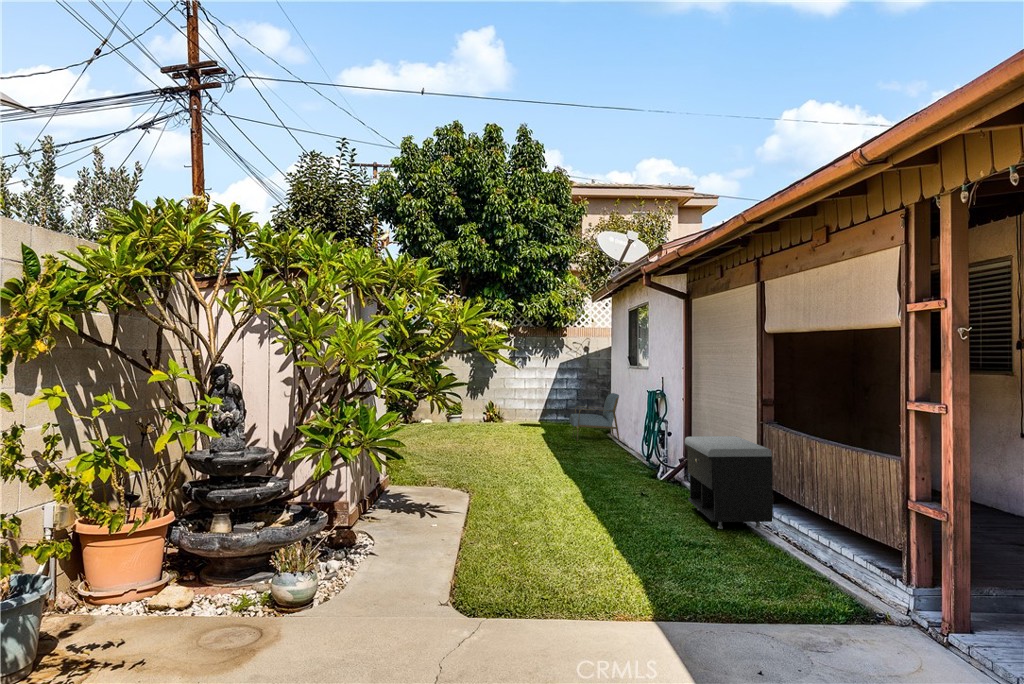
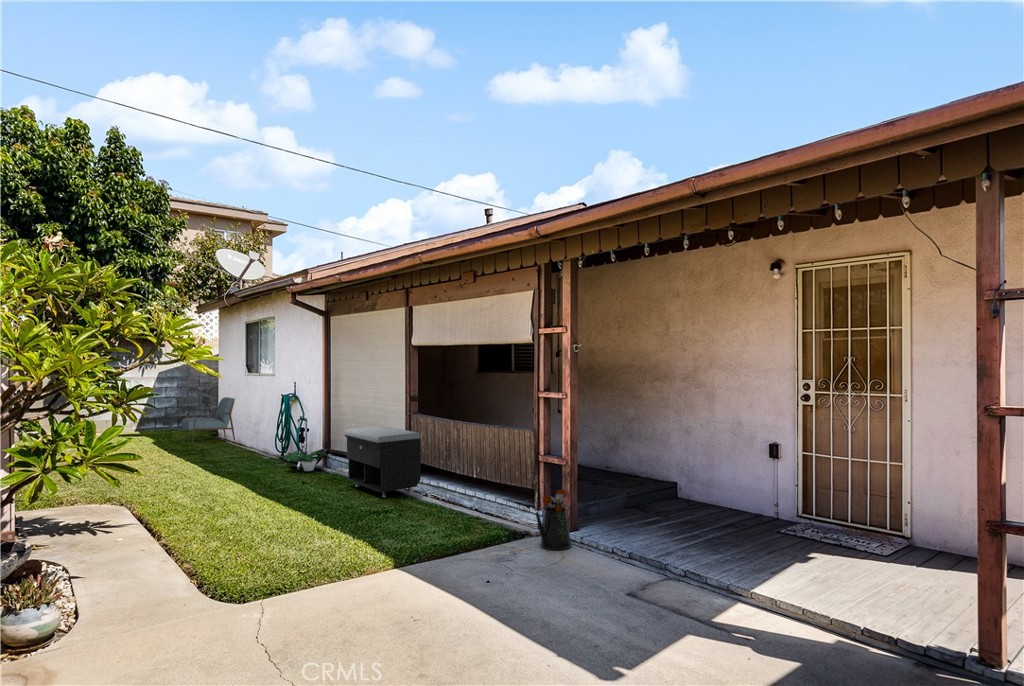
potted plant: none [635,458,685,484] -> present [284,450,329,471]
watering can: none [870,556,951,660] -> present [536,489,572,550]

